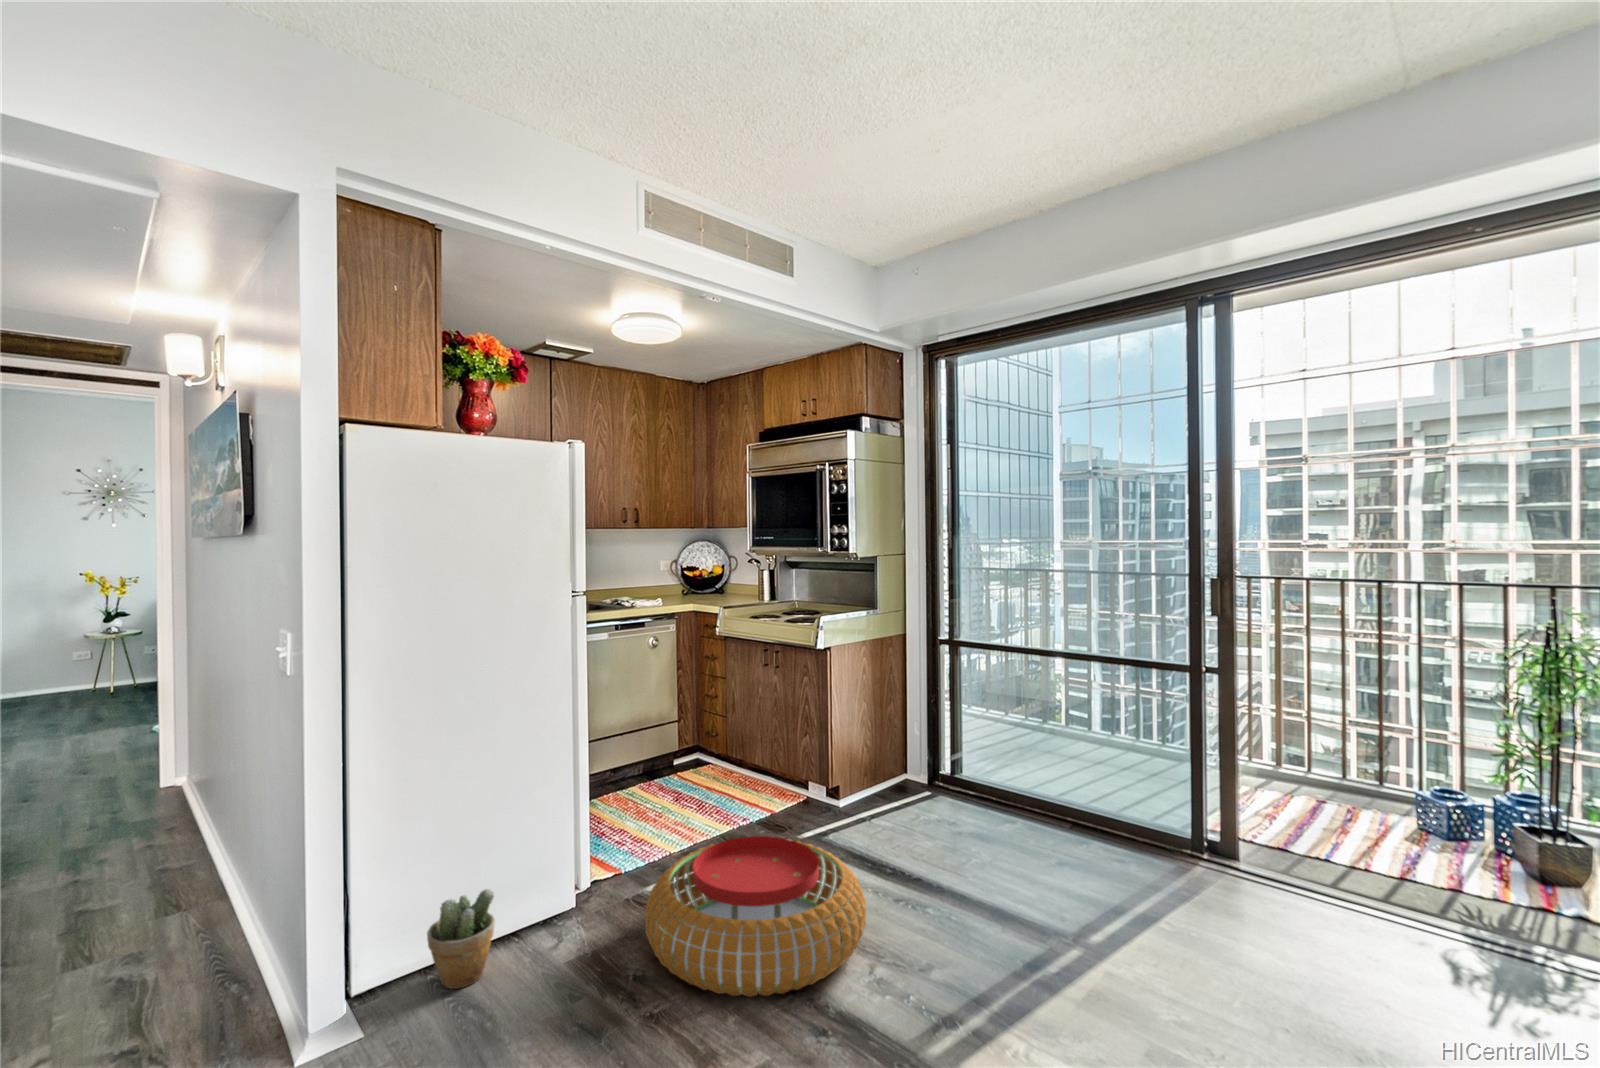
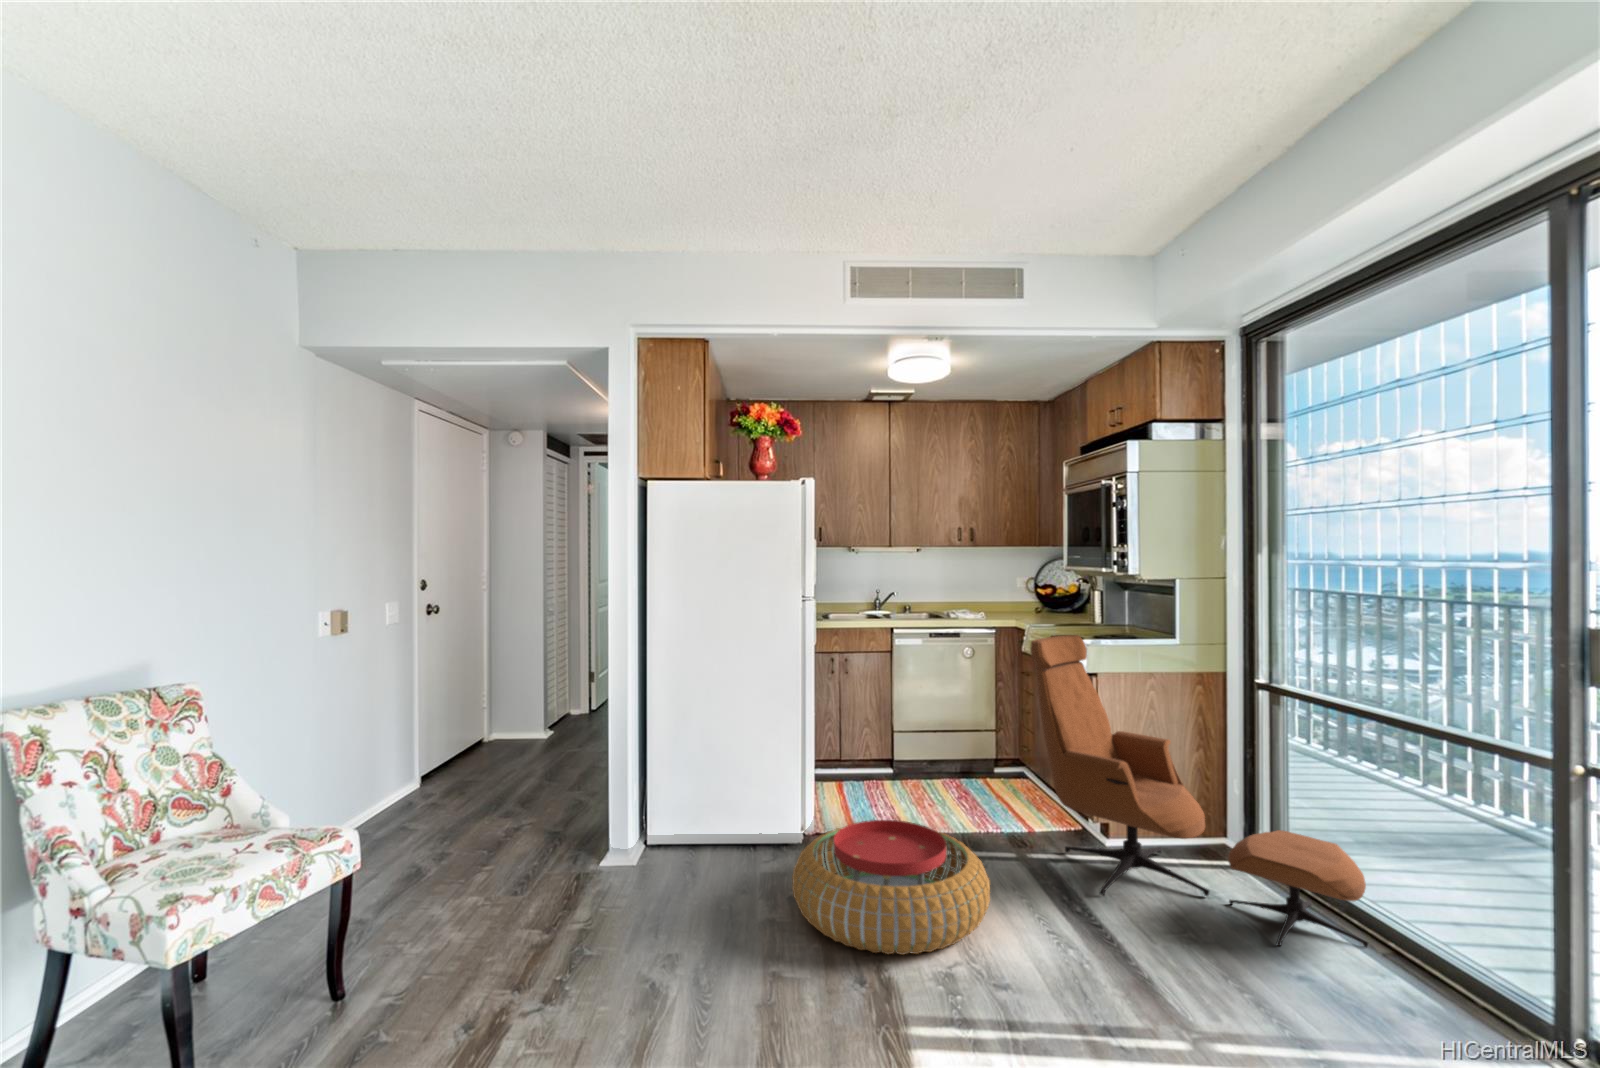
lounge chair: none [799,615,1063,852] -> present [1030,635,1369,947]
potted plant: present [427,889,495,989] -> none [675,801,719,864]

